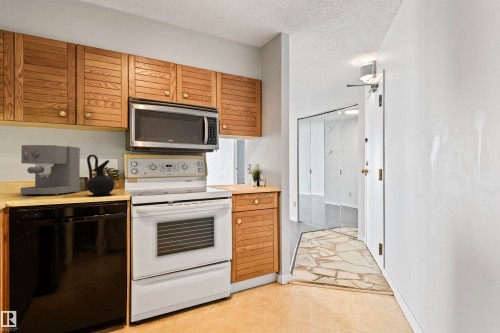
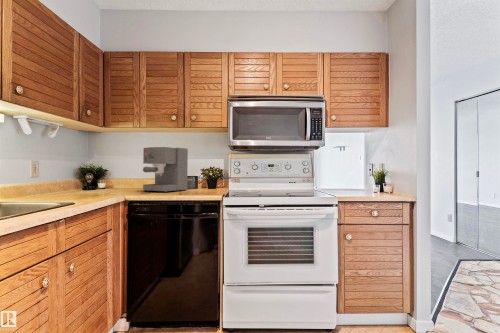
ceramic jug: present [87,155,114,196] -> none [186,155,210,195]

